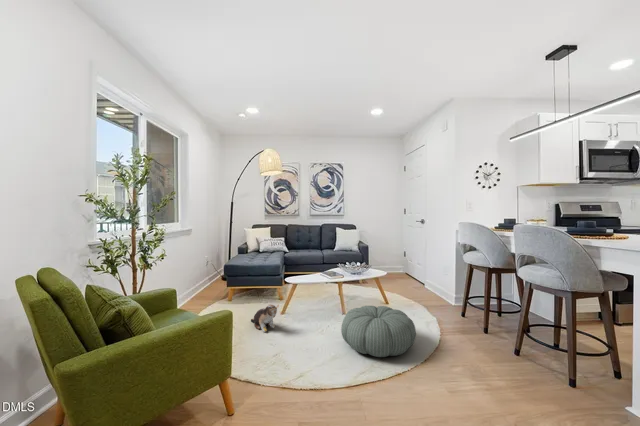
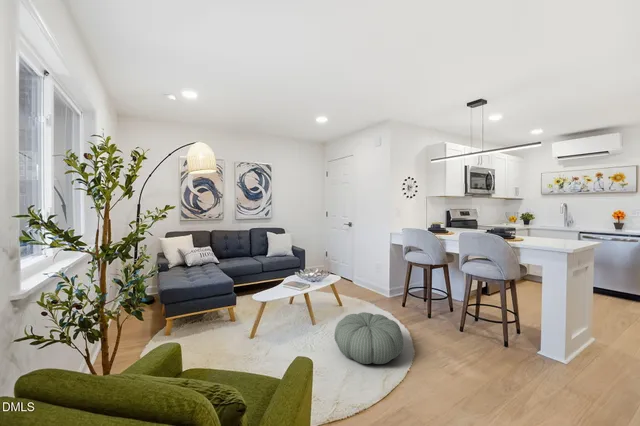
plush toy: present [251,305,279,332] -> none [223,331,269,365]

